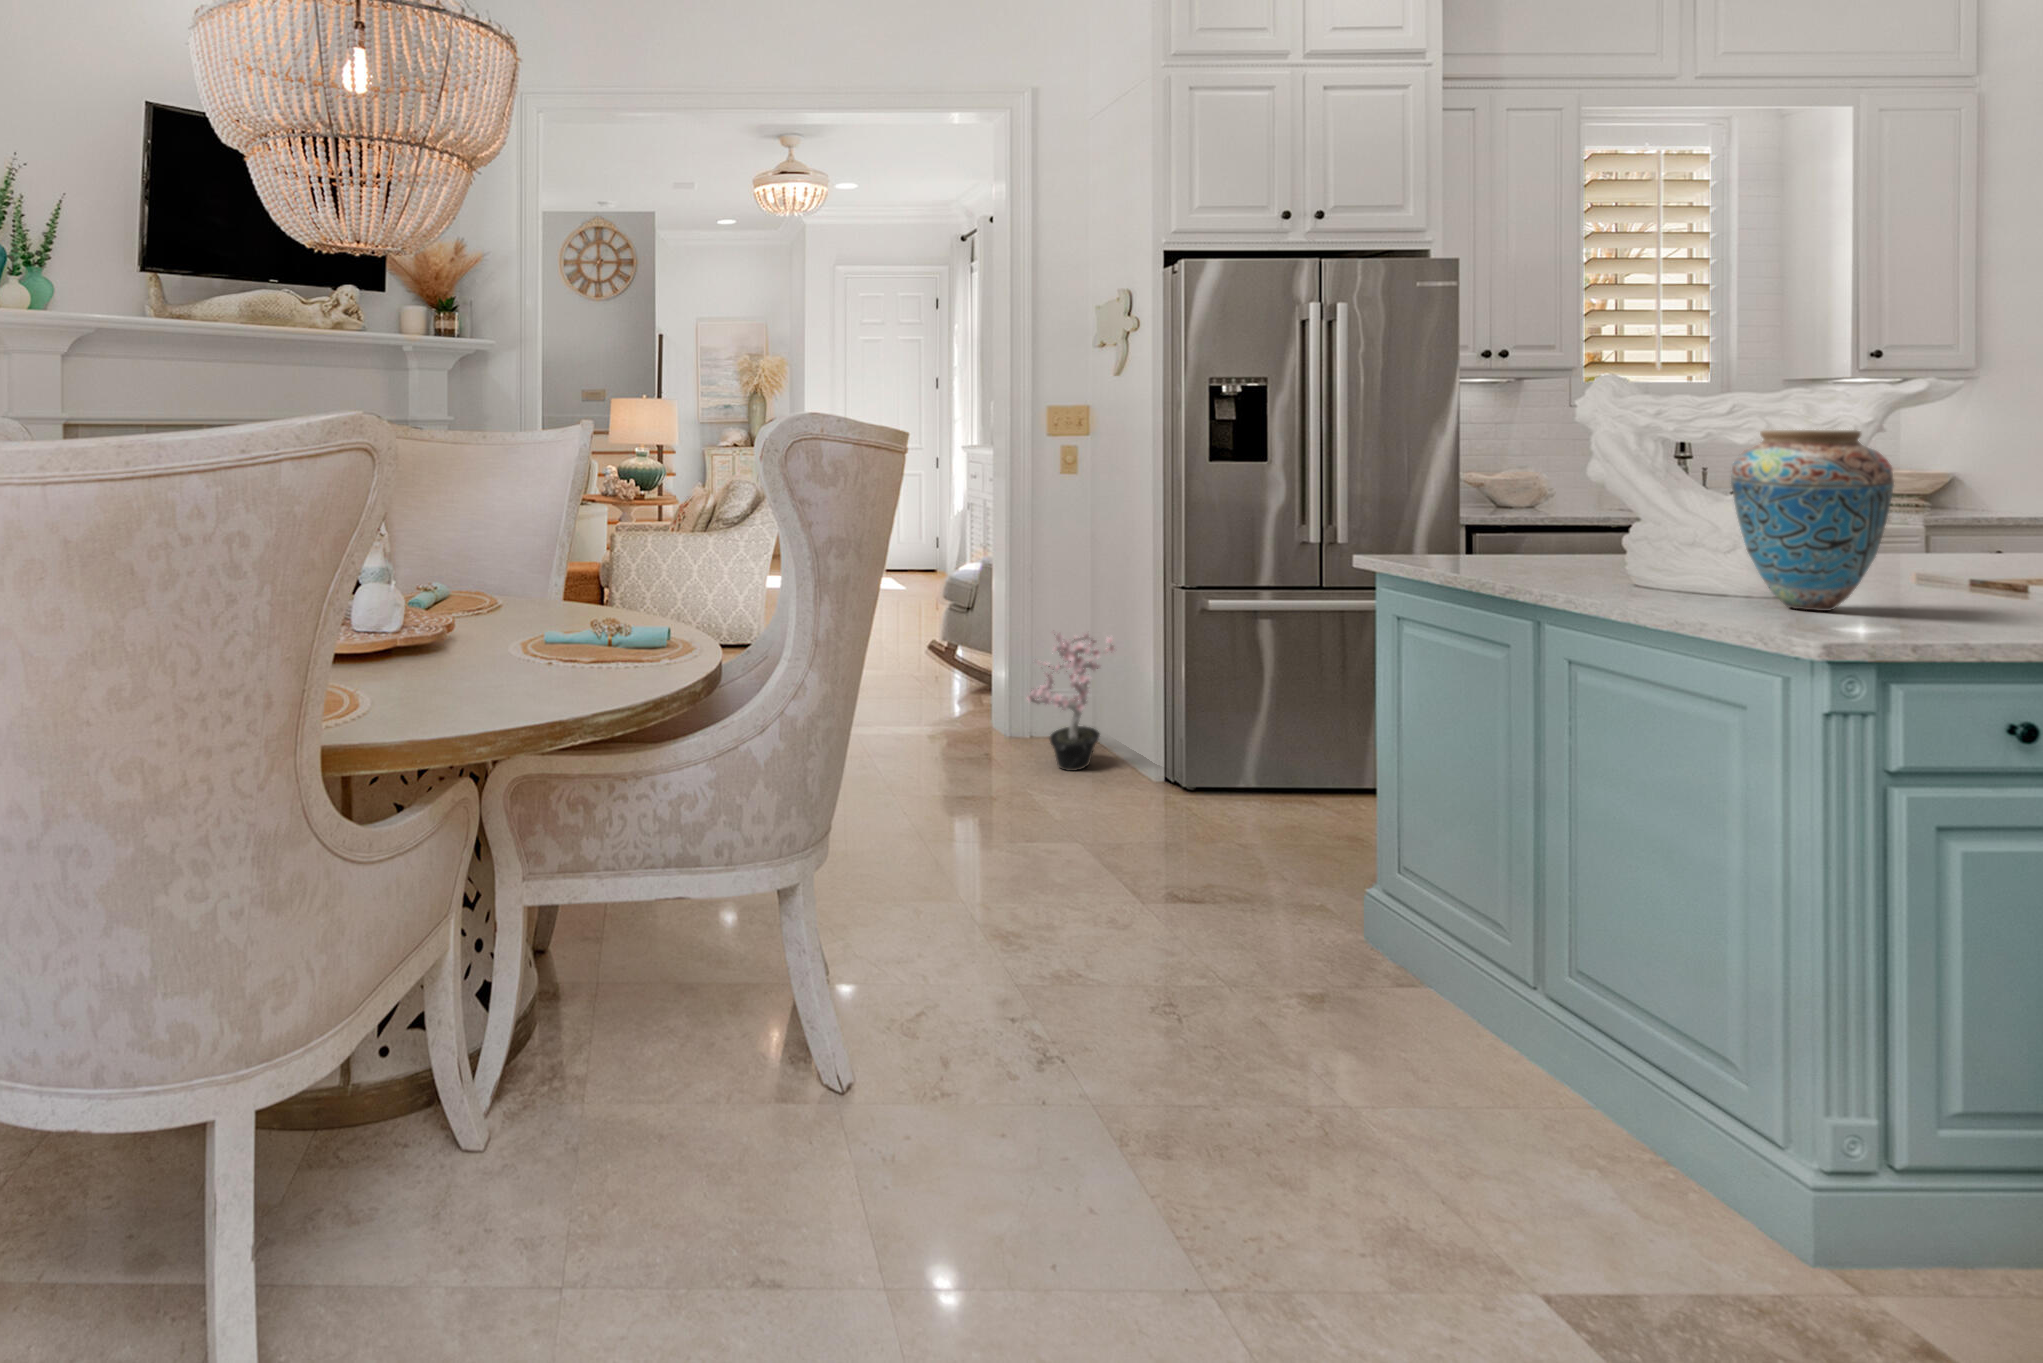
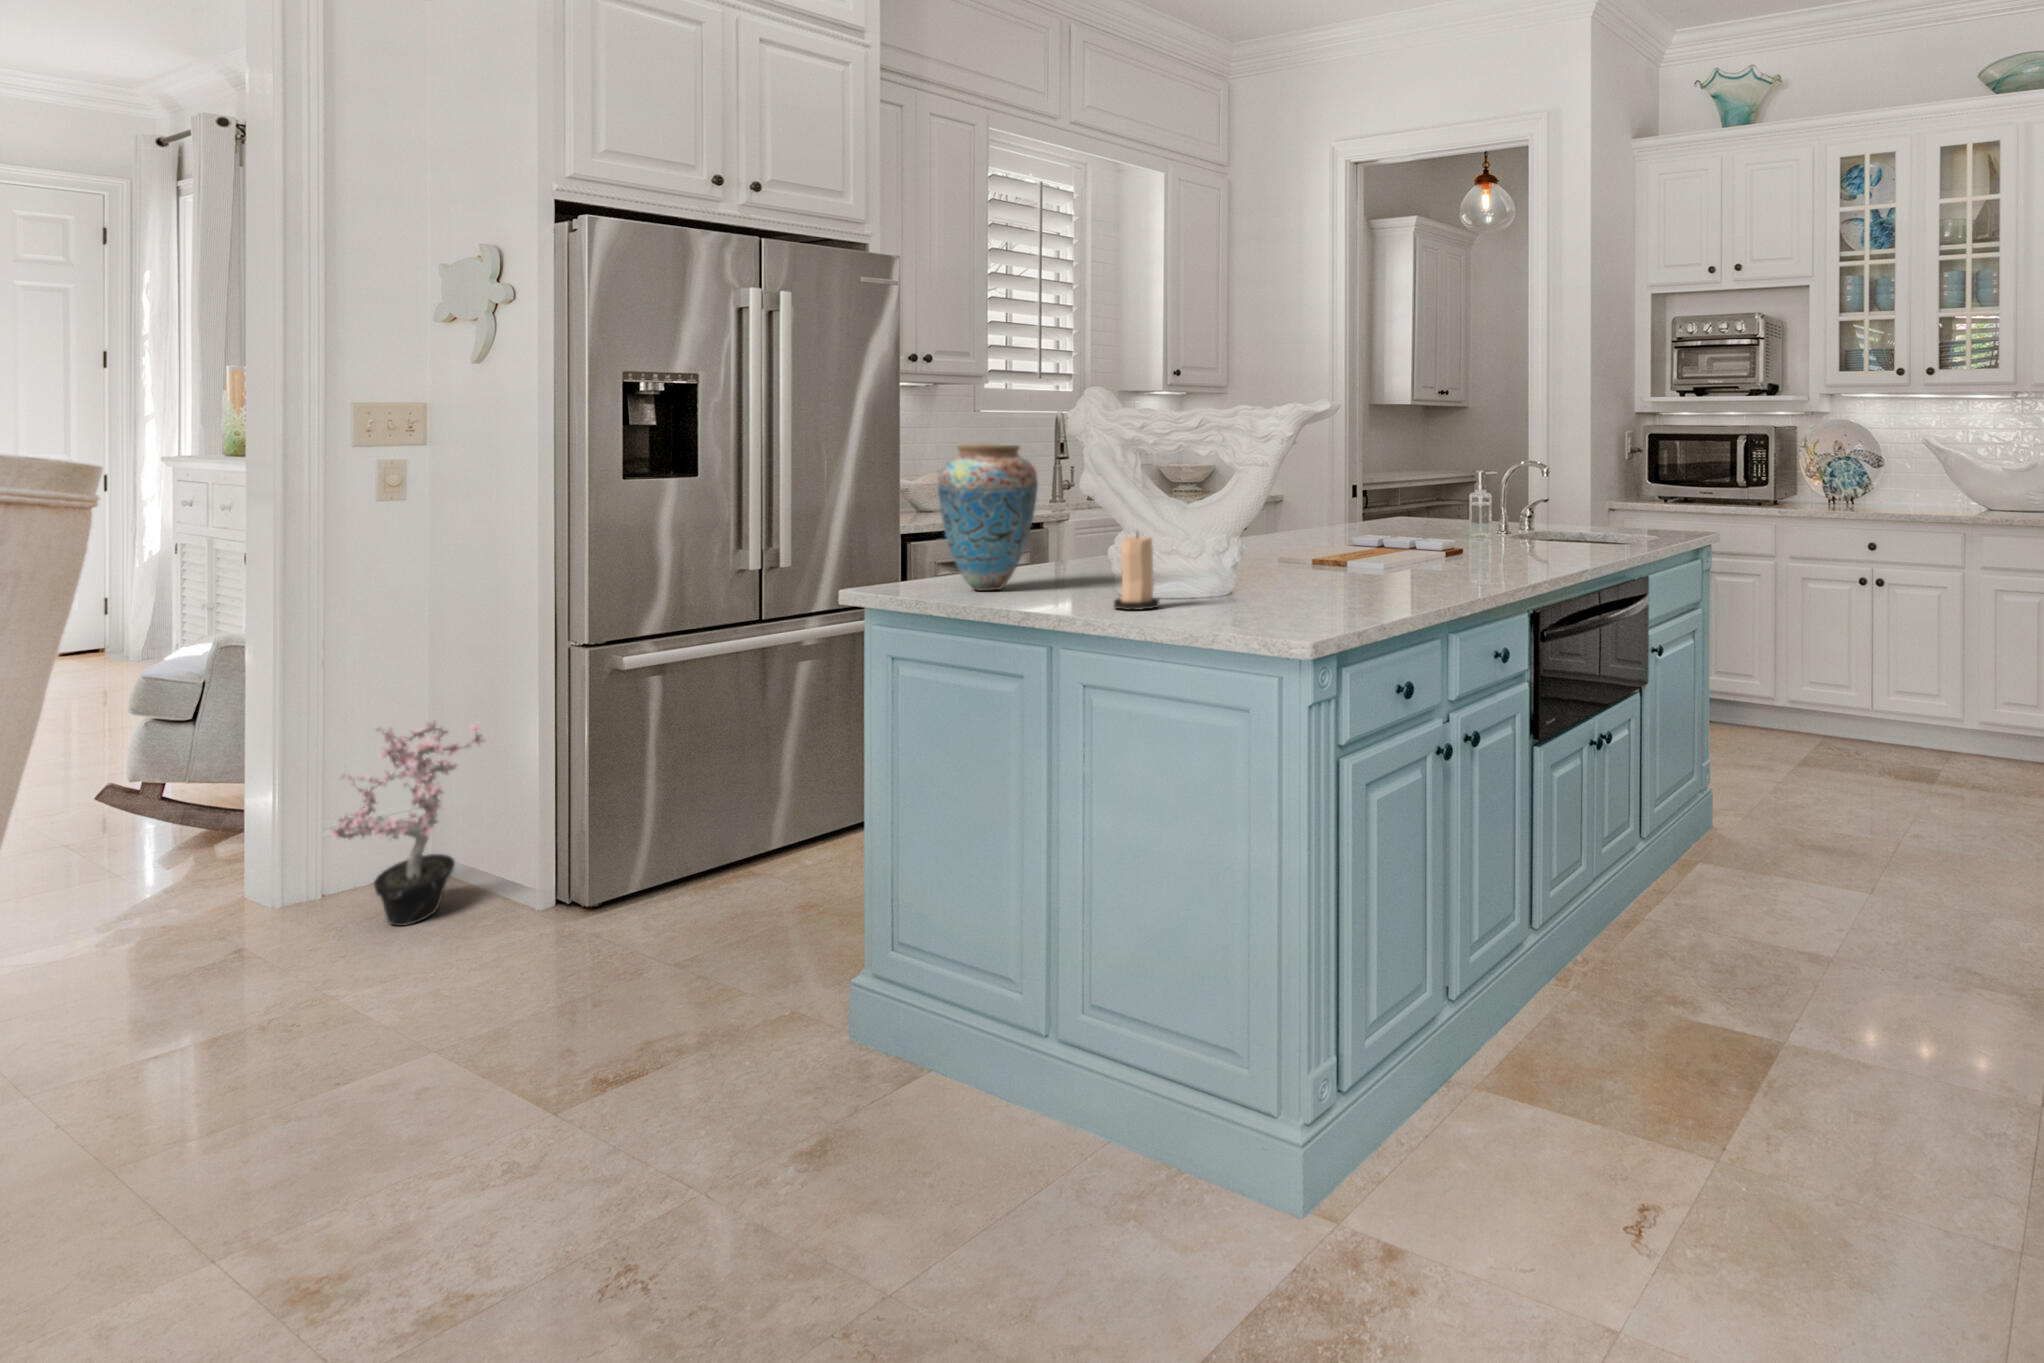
vase: present [1731,430,1894,611] -> present [938,444,1038,591]
candle: none [1602,514,1662,594] -> present [1114,534,1160,610]

